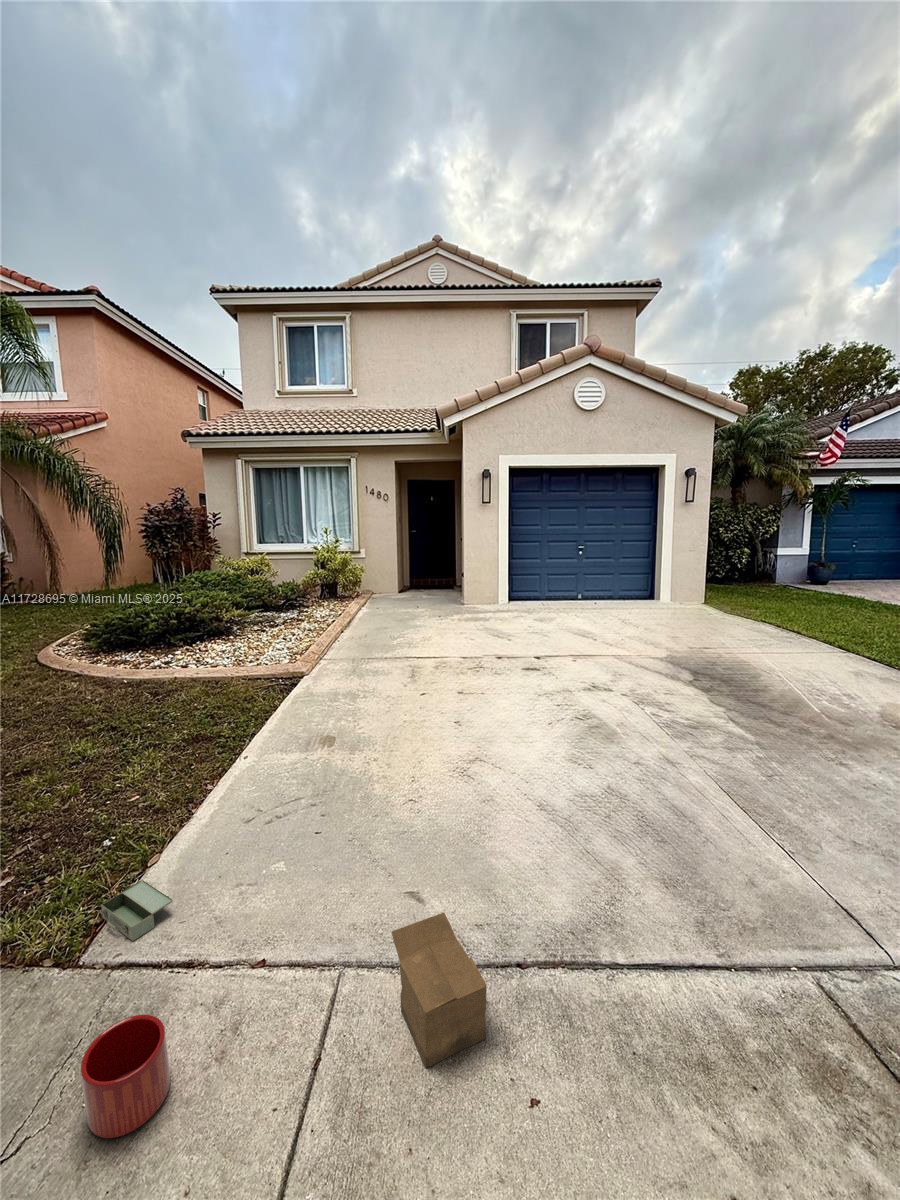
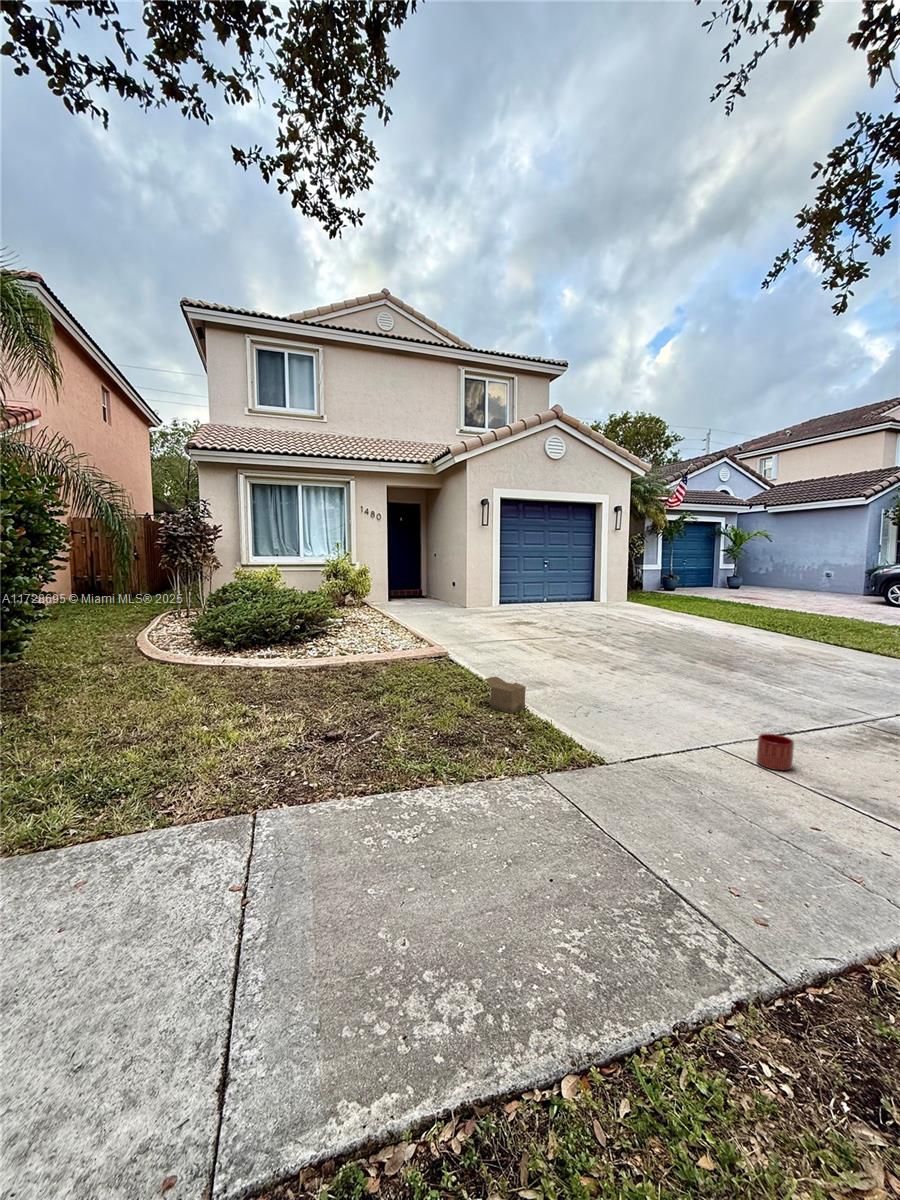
toolbox: present [101,881,173,941] -> none [636,723,673,741]
cardboard box: present [391,913,487,1067] -> present [485,677,526,714]

